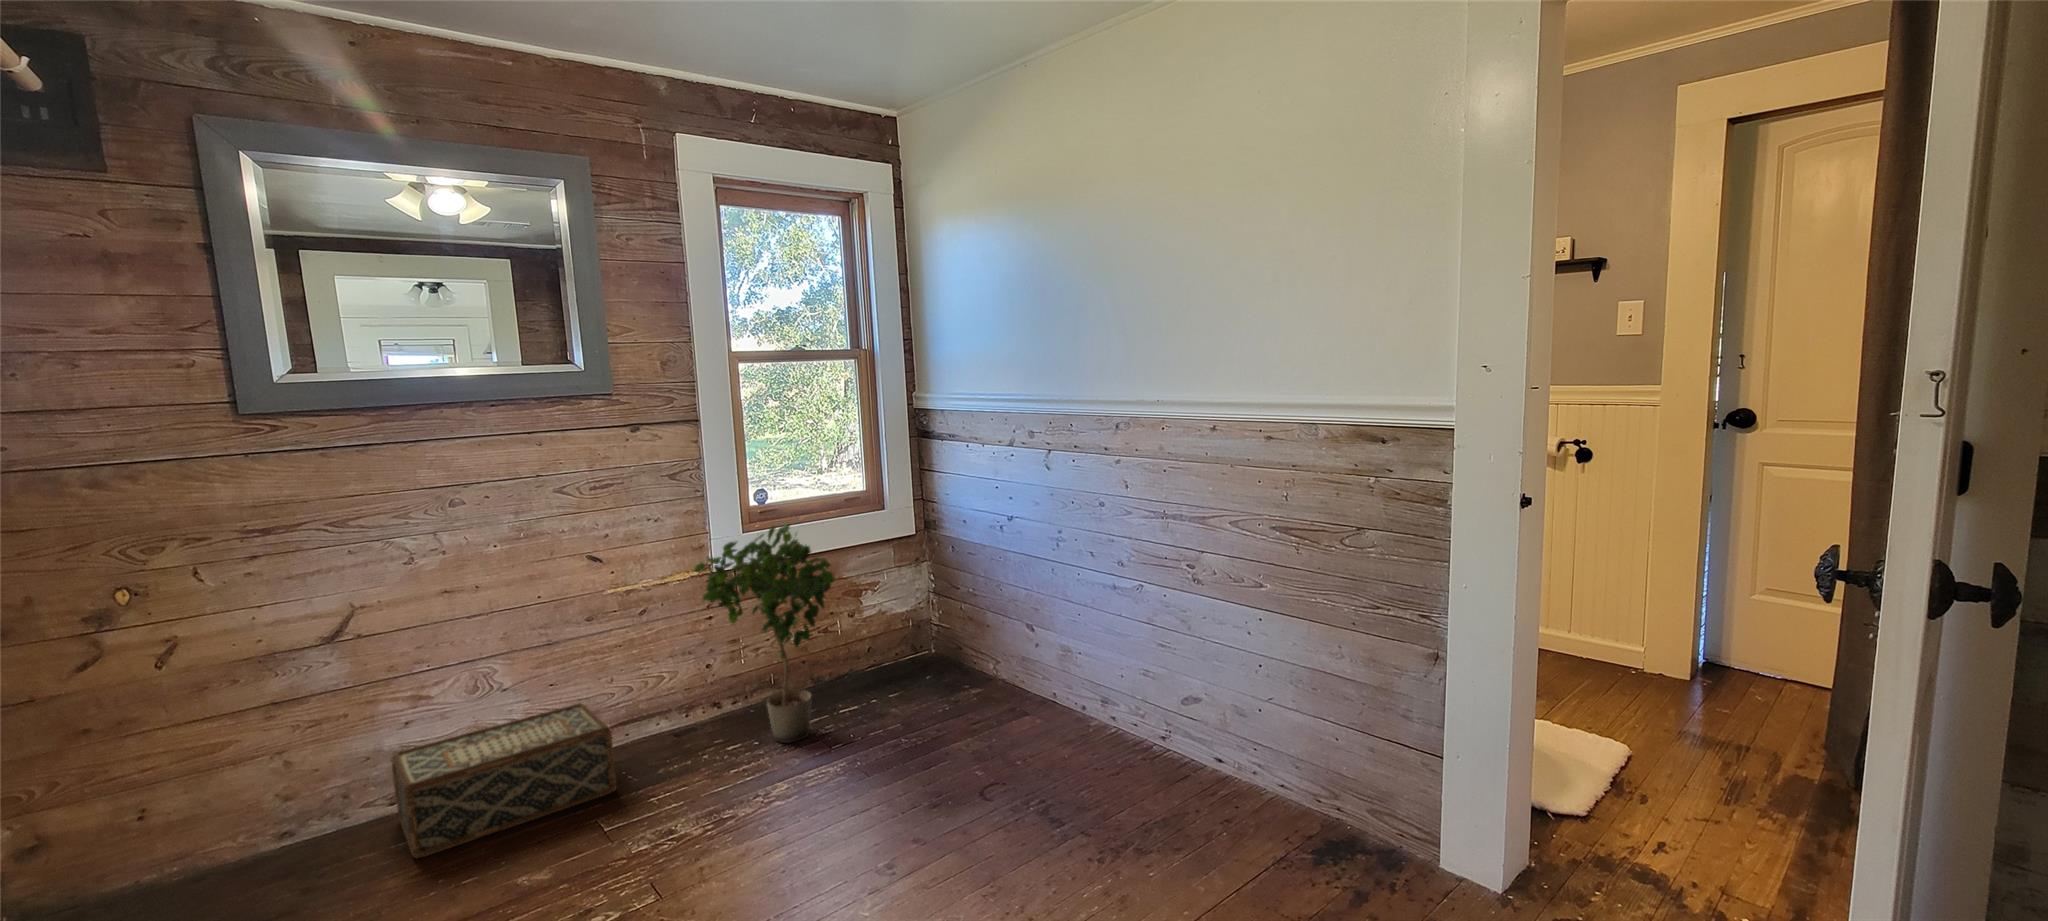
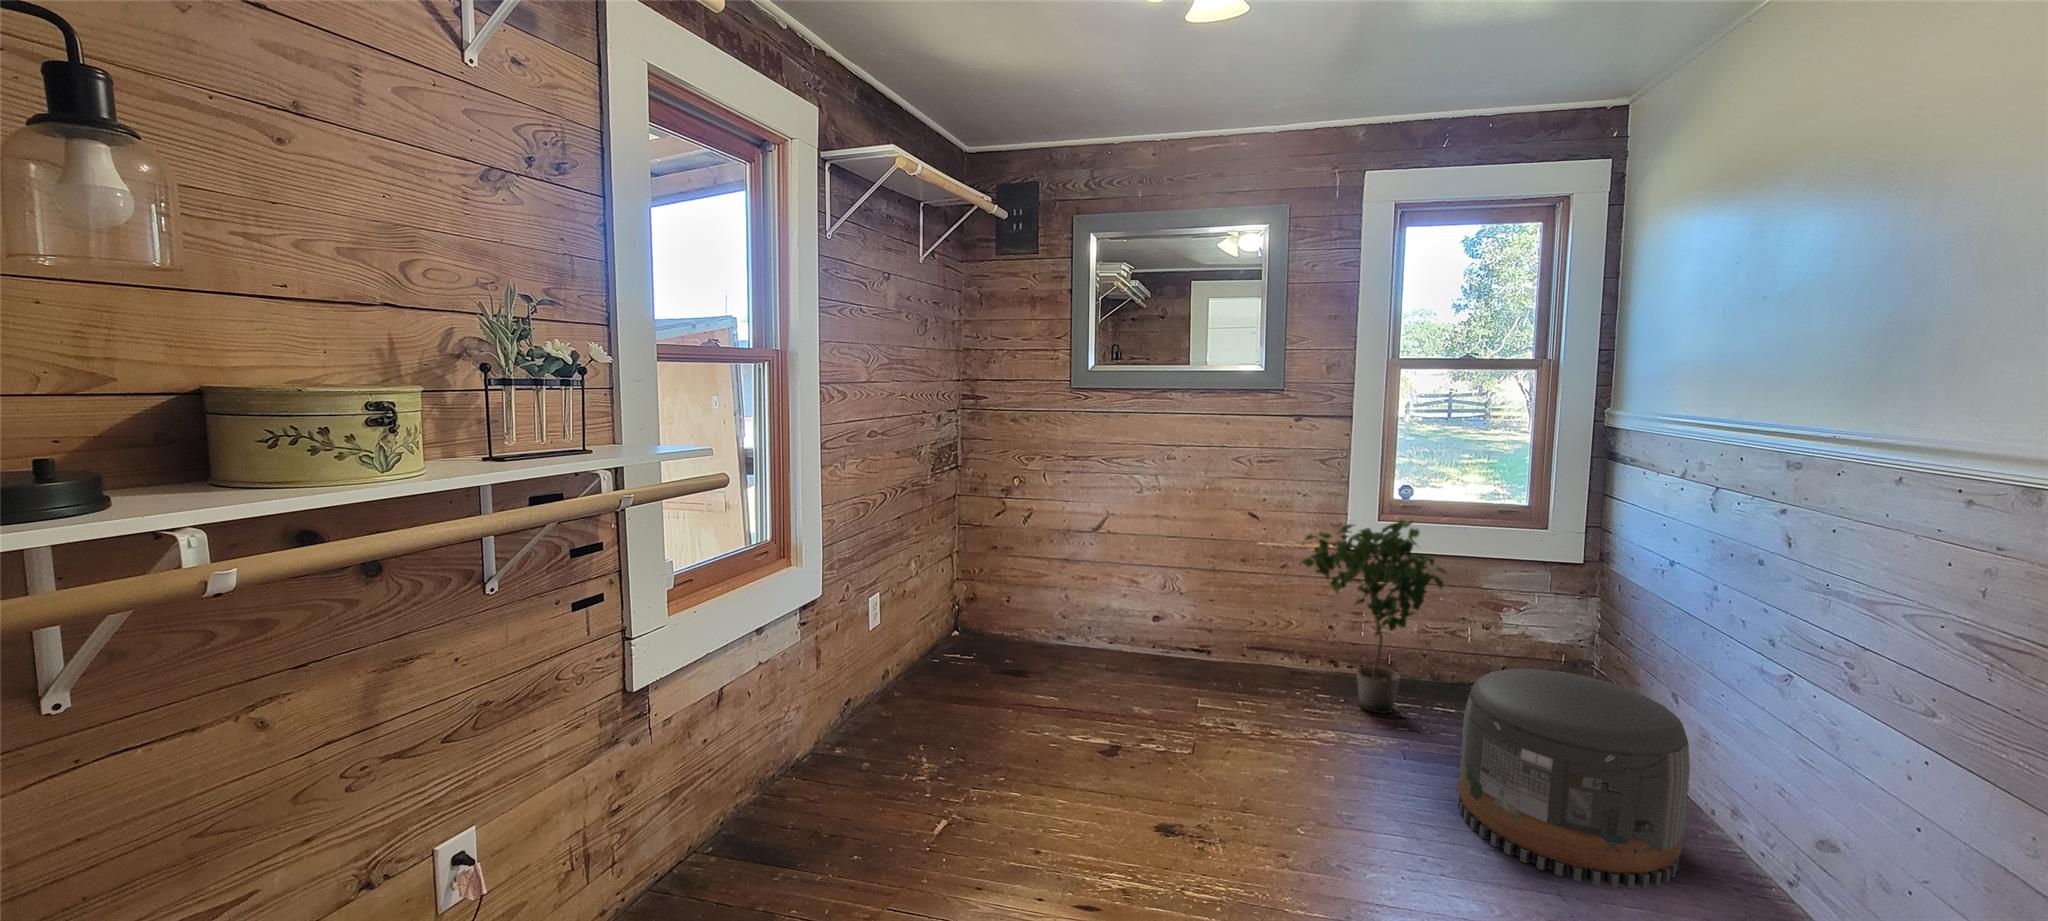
pouf: none [924,628,1093,813] -> present [1458,669,1690,888]
woven basket: present [391,703,617,858] -> none [1101,608,1228,686]

